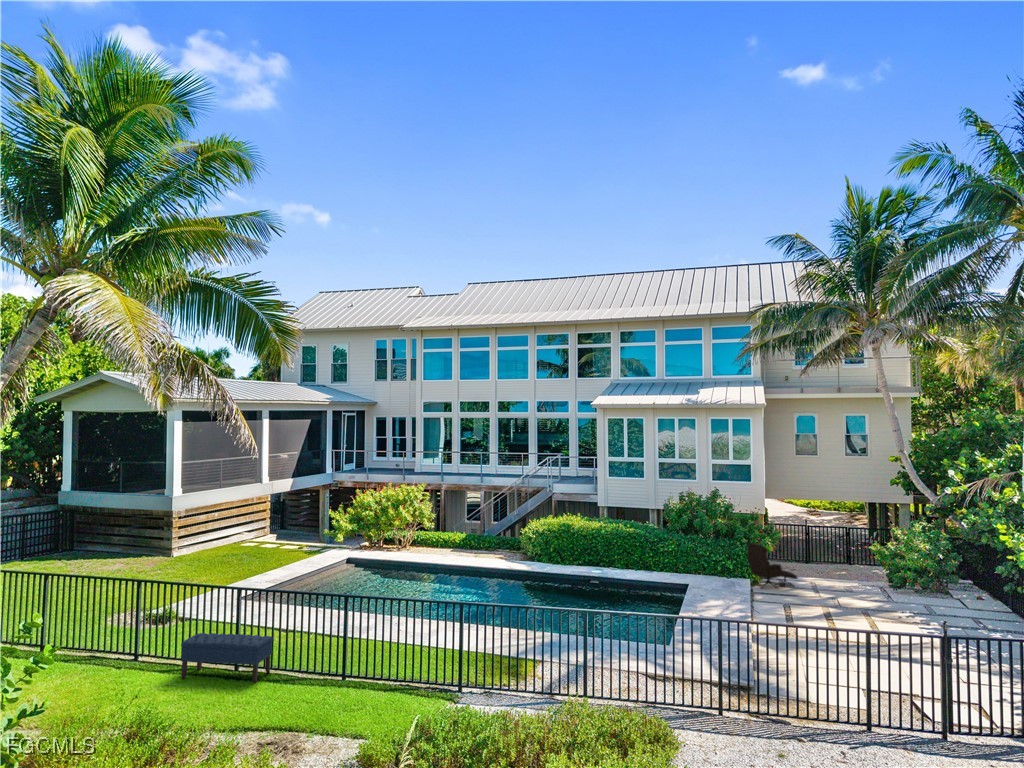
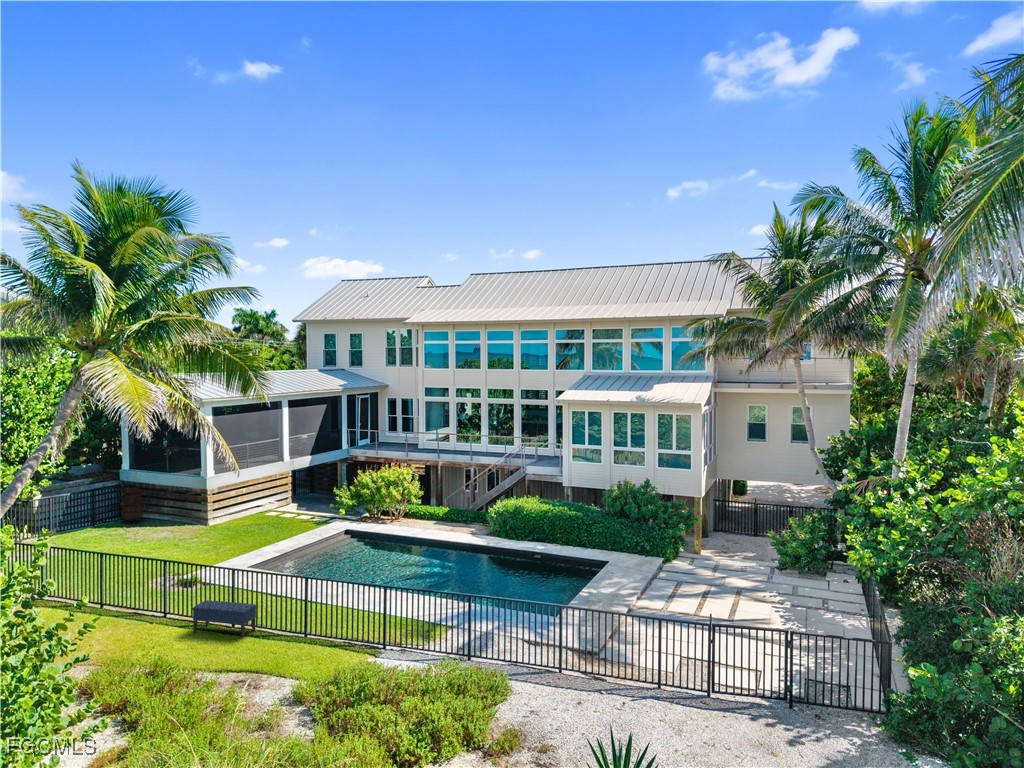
lounge chair: present [747,543,798,589] -> present [120,488,148,522]

